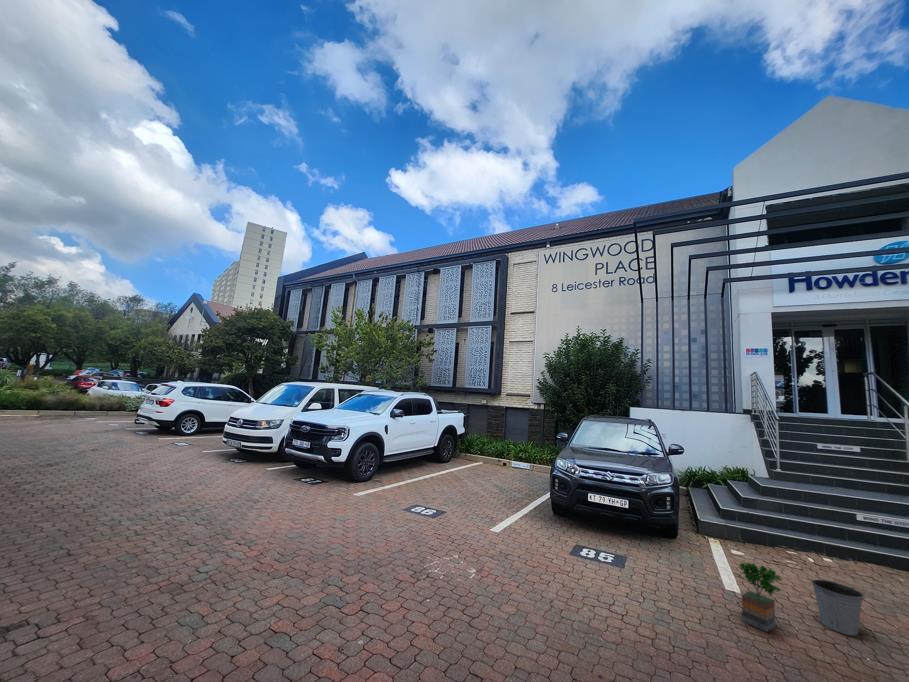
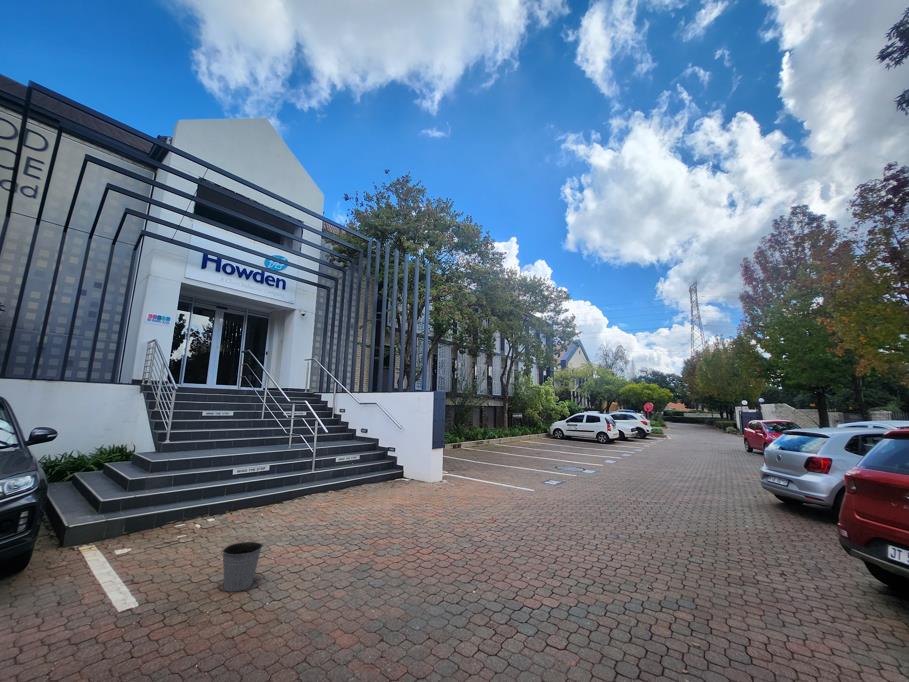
potted tree: present [739,562,782,632] -> none [151,558,206,642]

